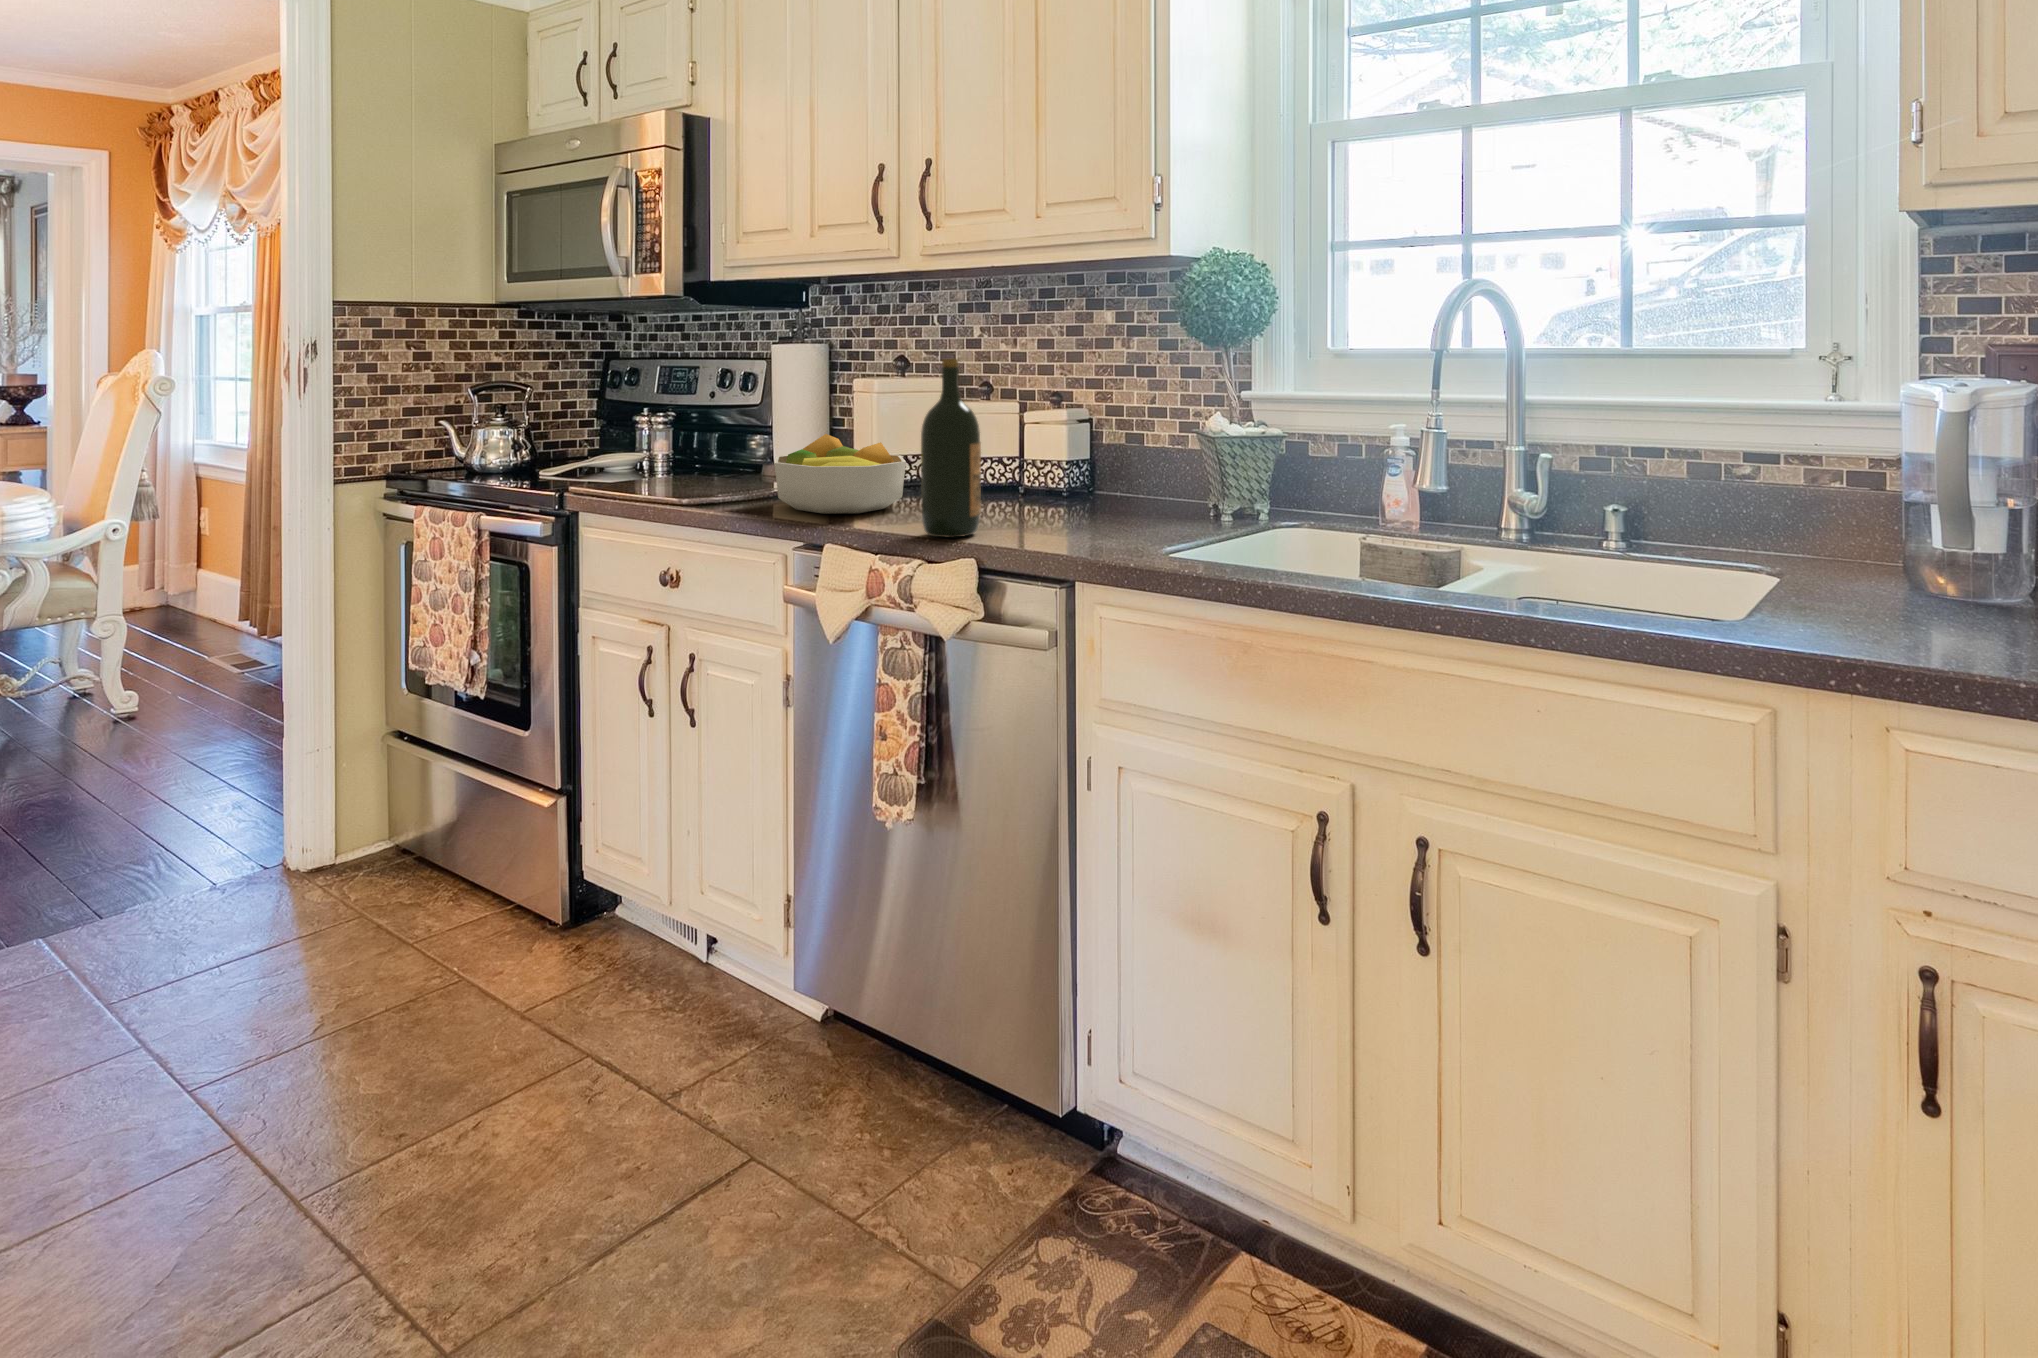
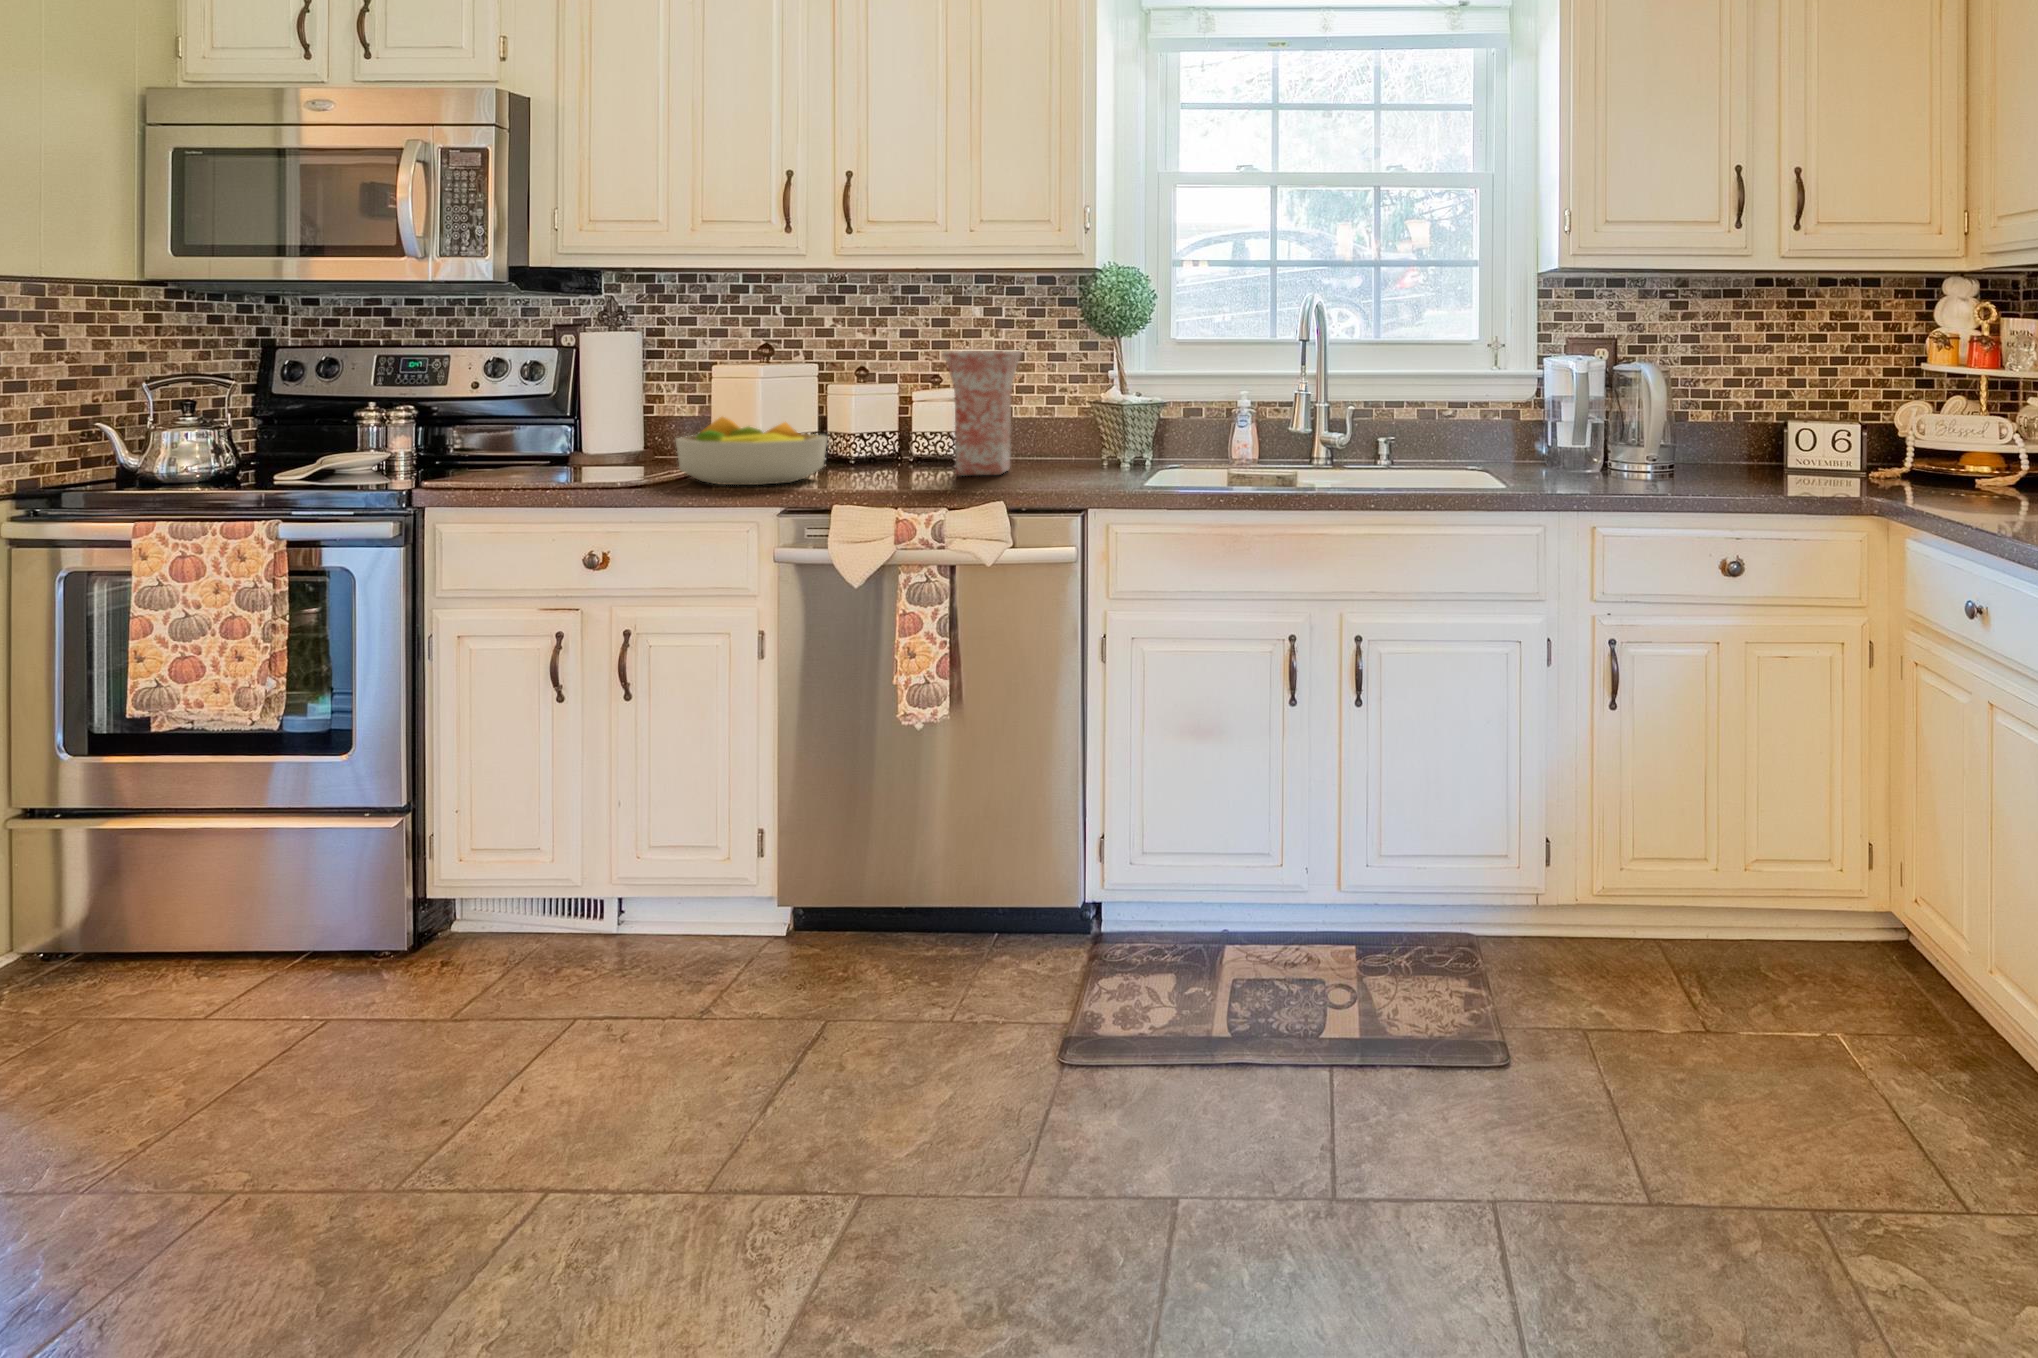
wine bottle: present [921,359,981,537] -> none [891,346,943,491]
vase: none [1009,364,1117,521] -> present [943,351,1022,475]

